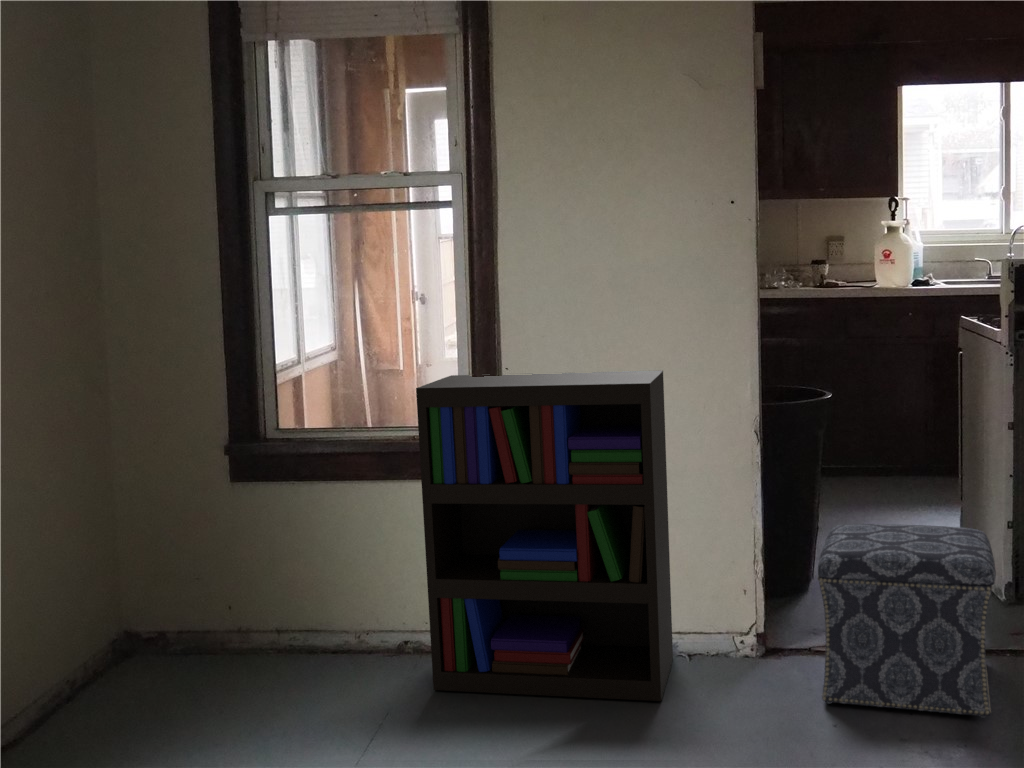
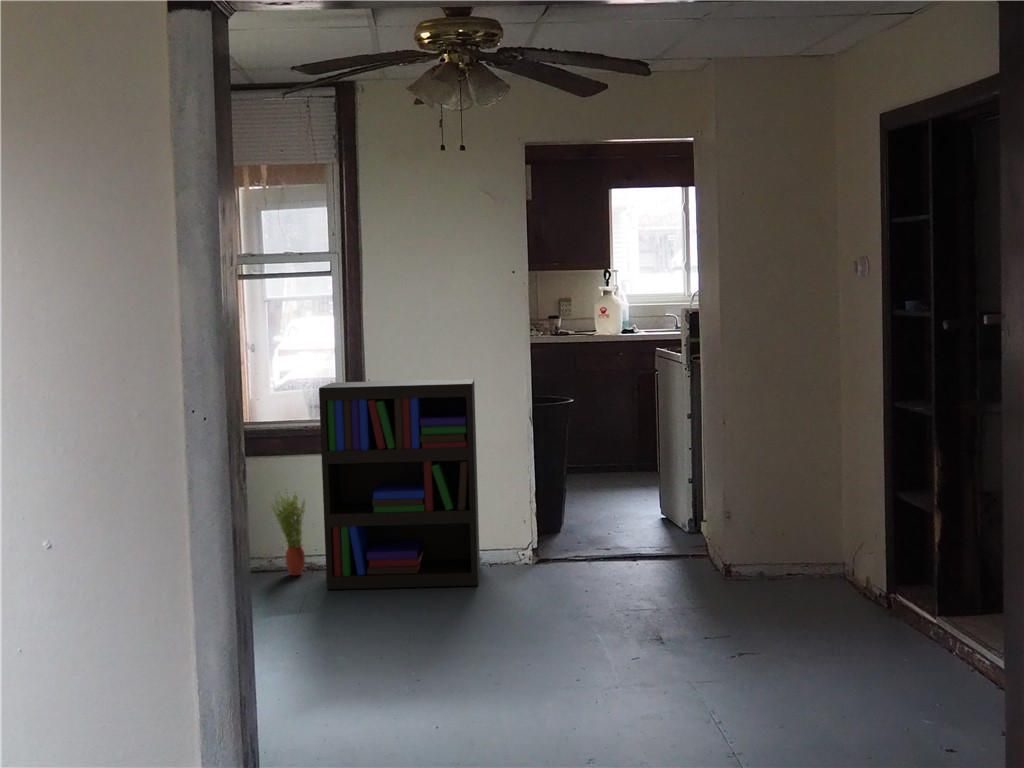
ottoman: present [817,524,996,718] -> none [572,474,673,581]
potted plant: none [361,530,416,656] -> present [272,491,305,576]

